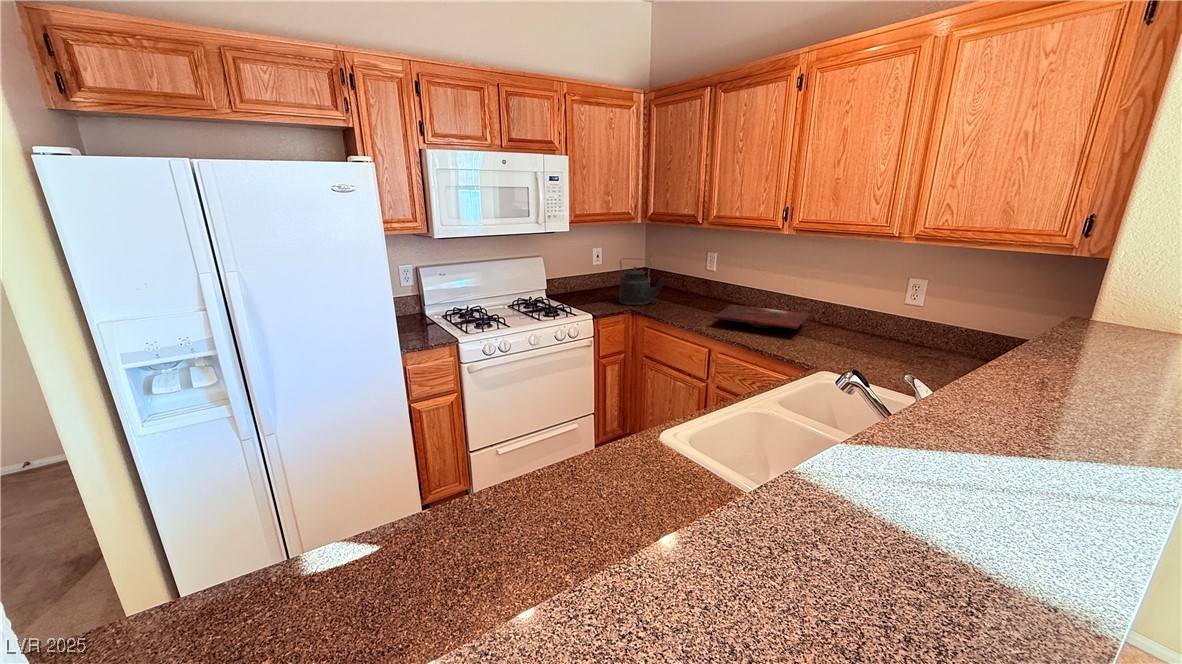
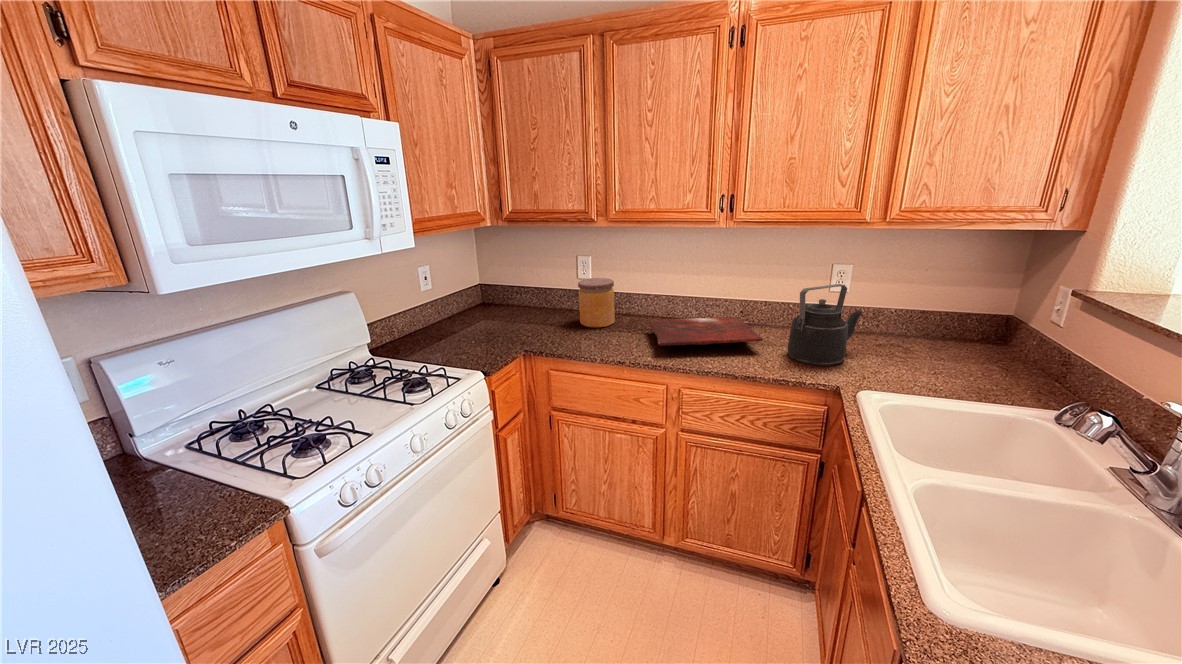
kettle: present [619,258,666,305] -> present [787,284,862,366]
jar: none [687,268,718,306] -> present [578,278,615,327]

